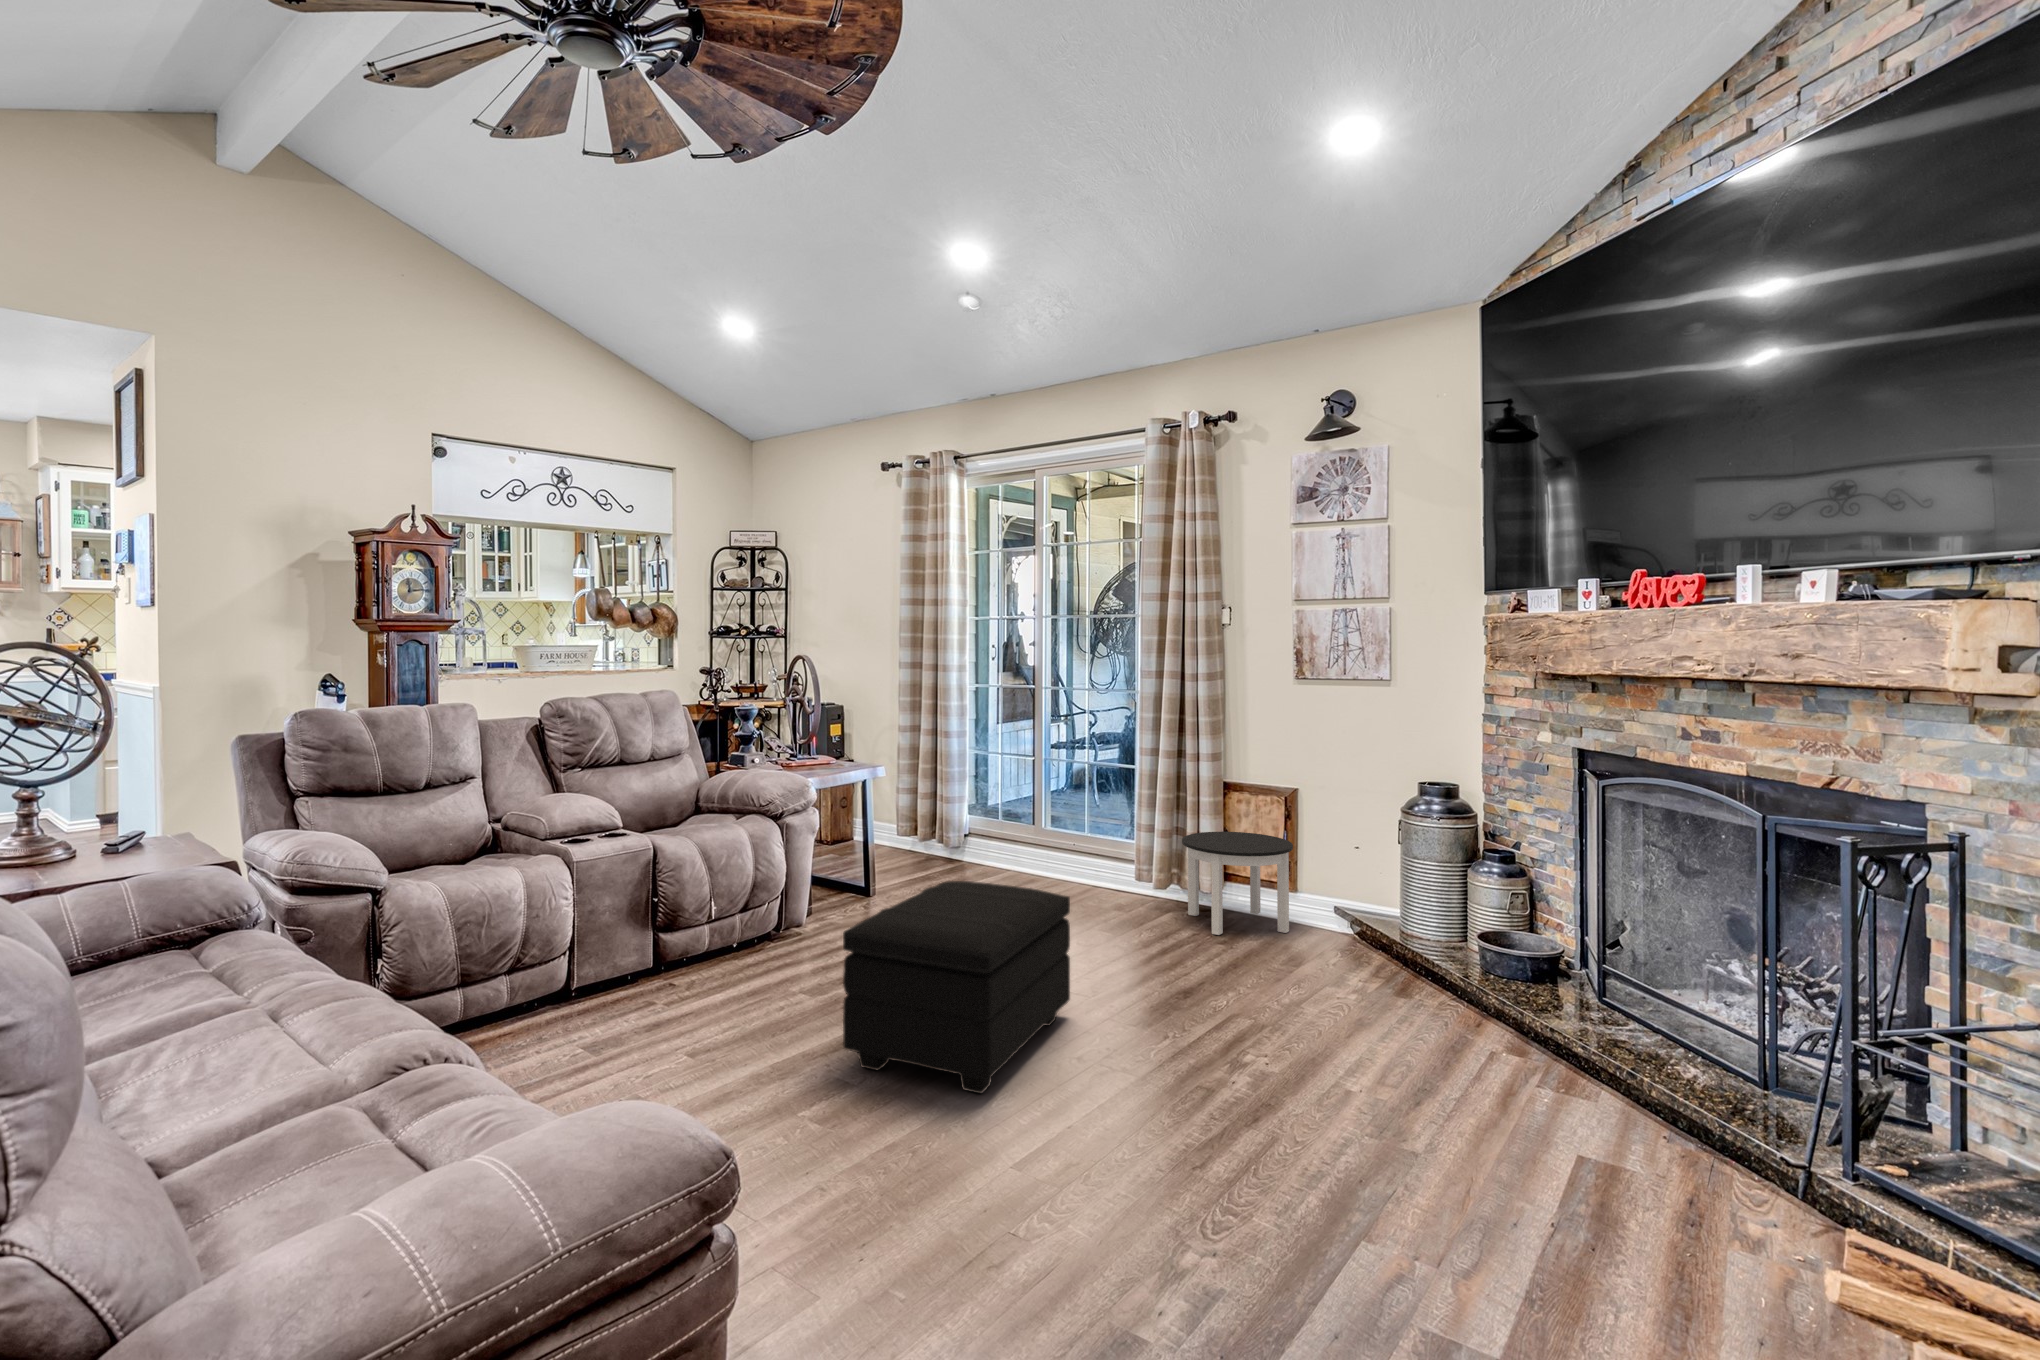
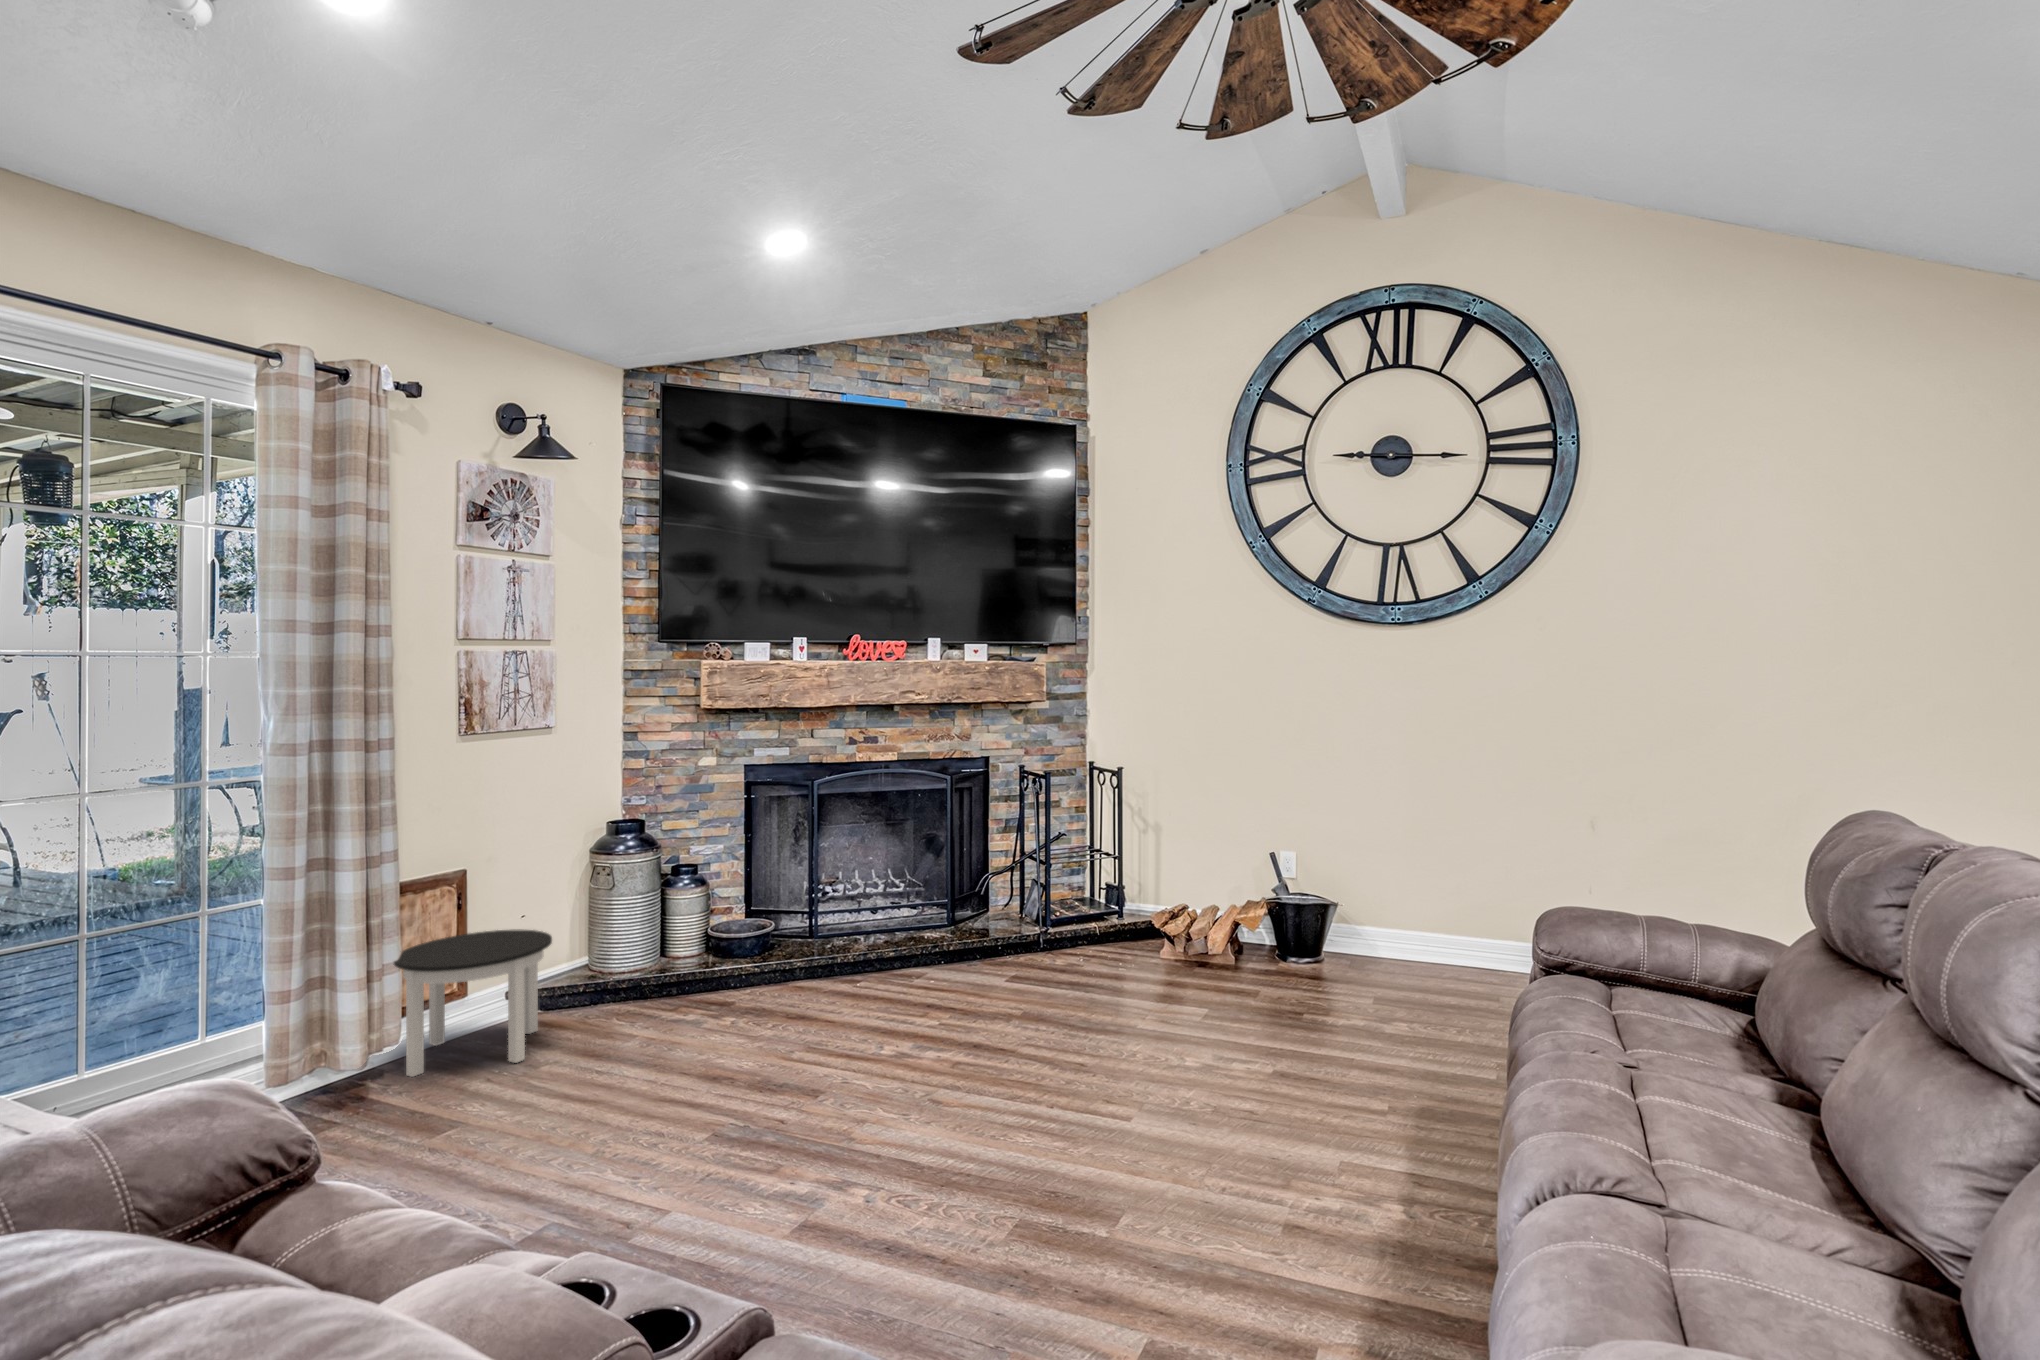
footstool: present [843,881,1070,1093] -> none [691,982,1009,1225]

